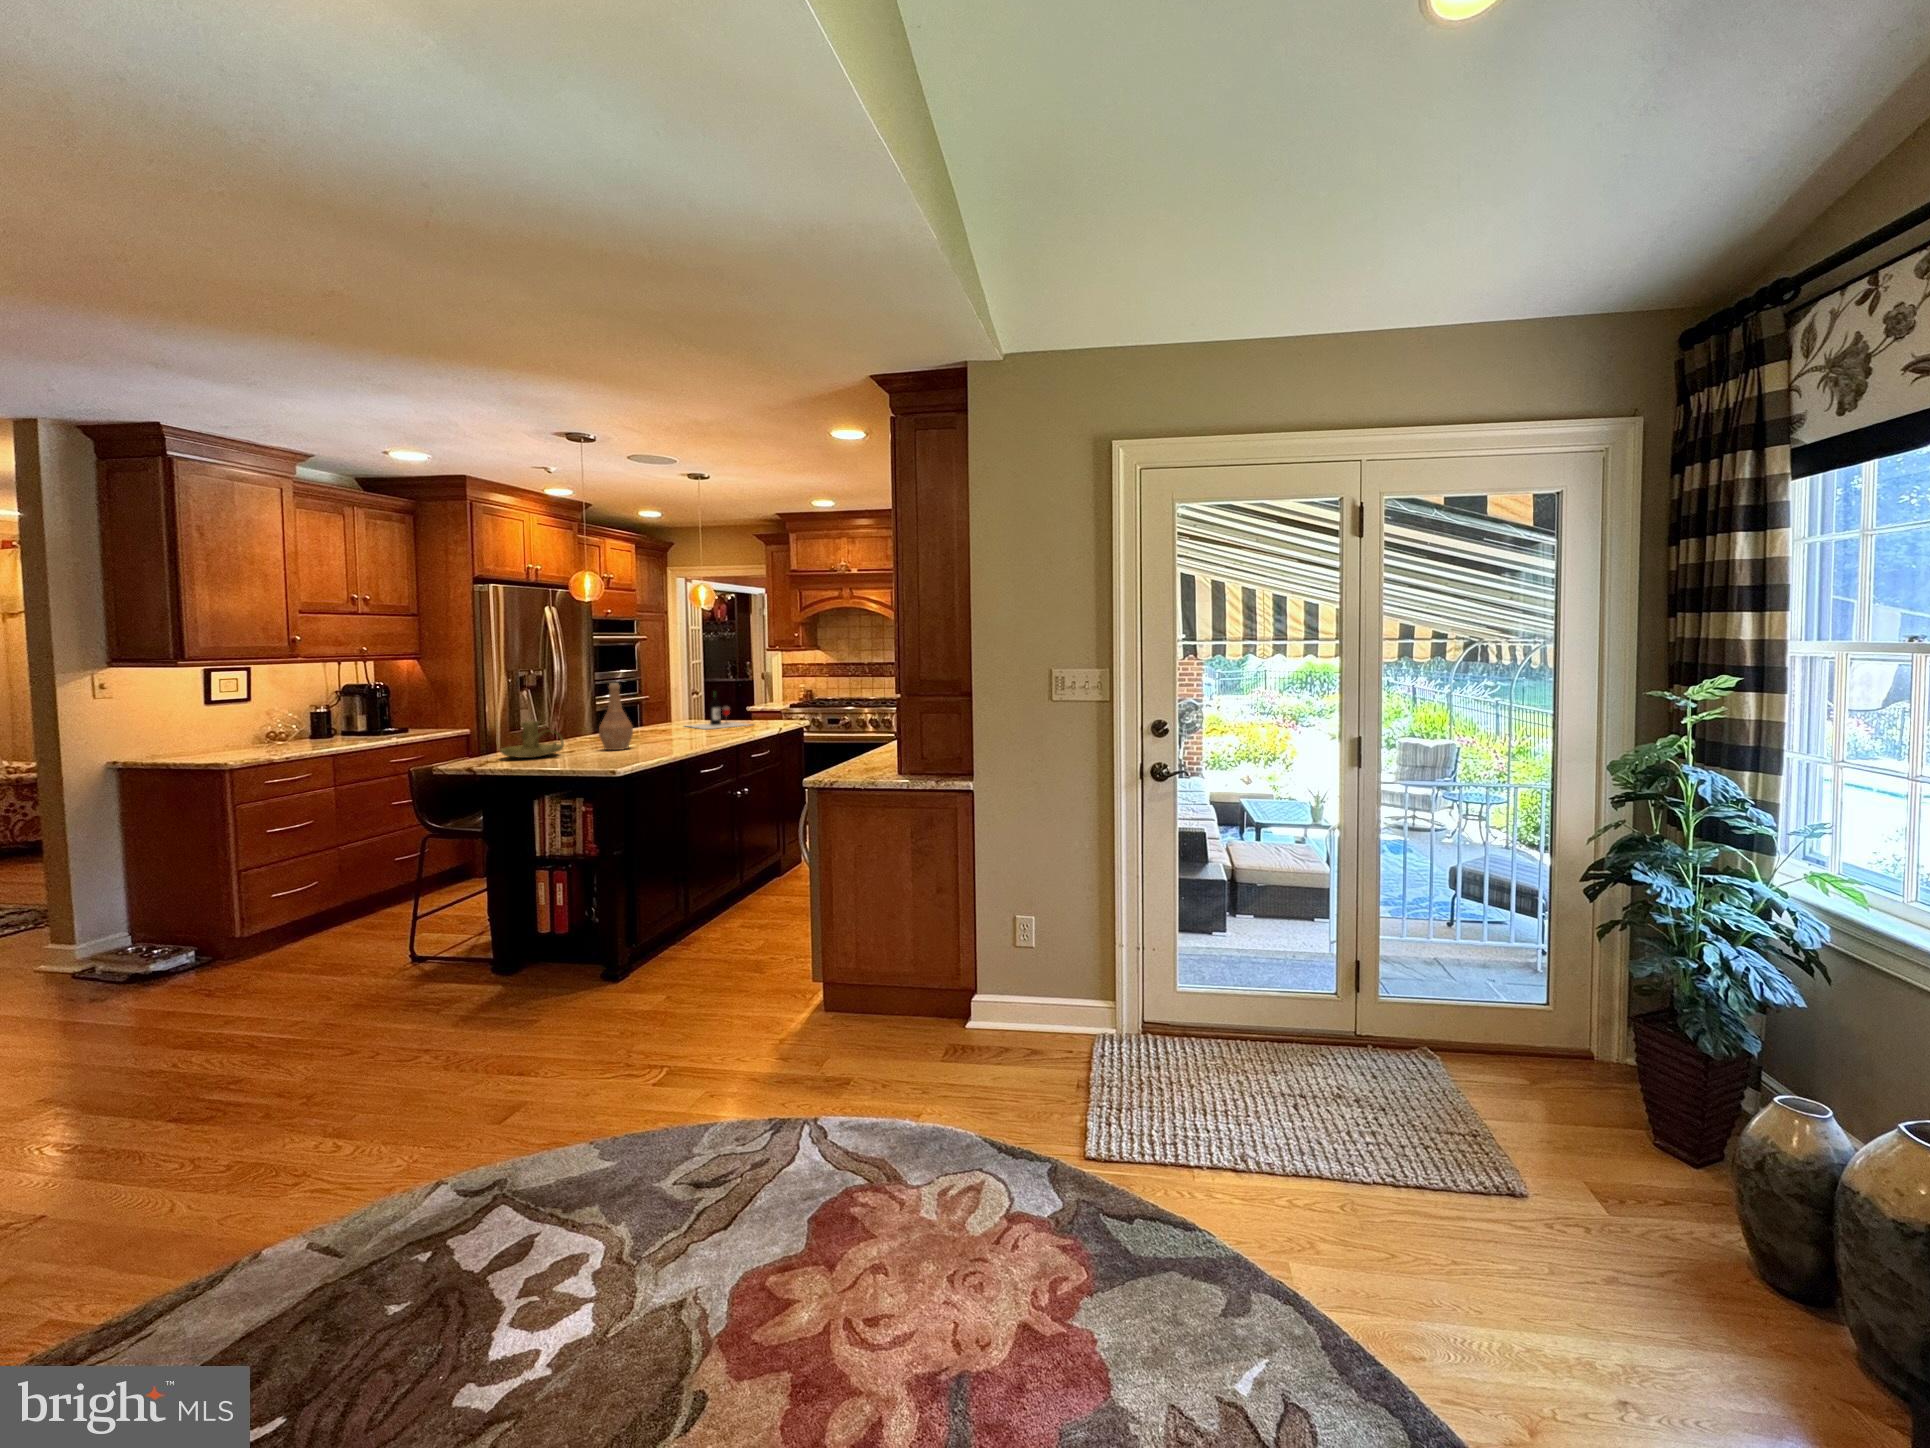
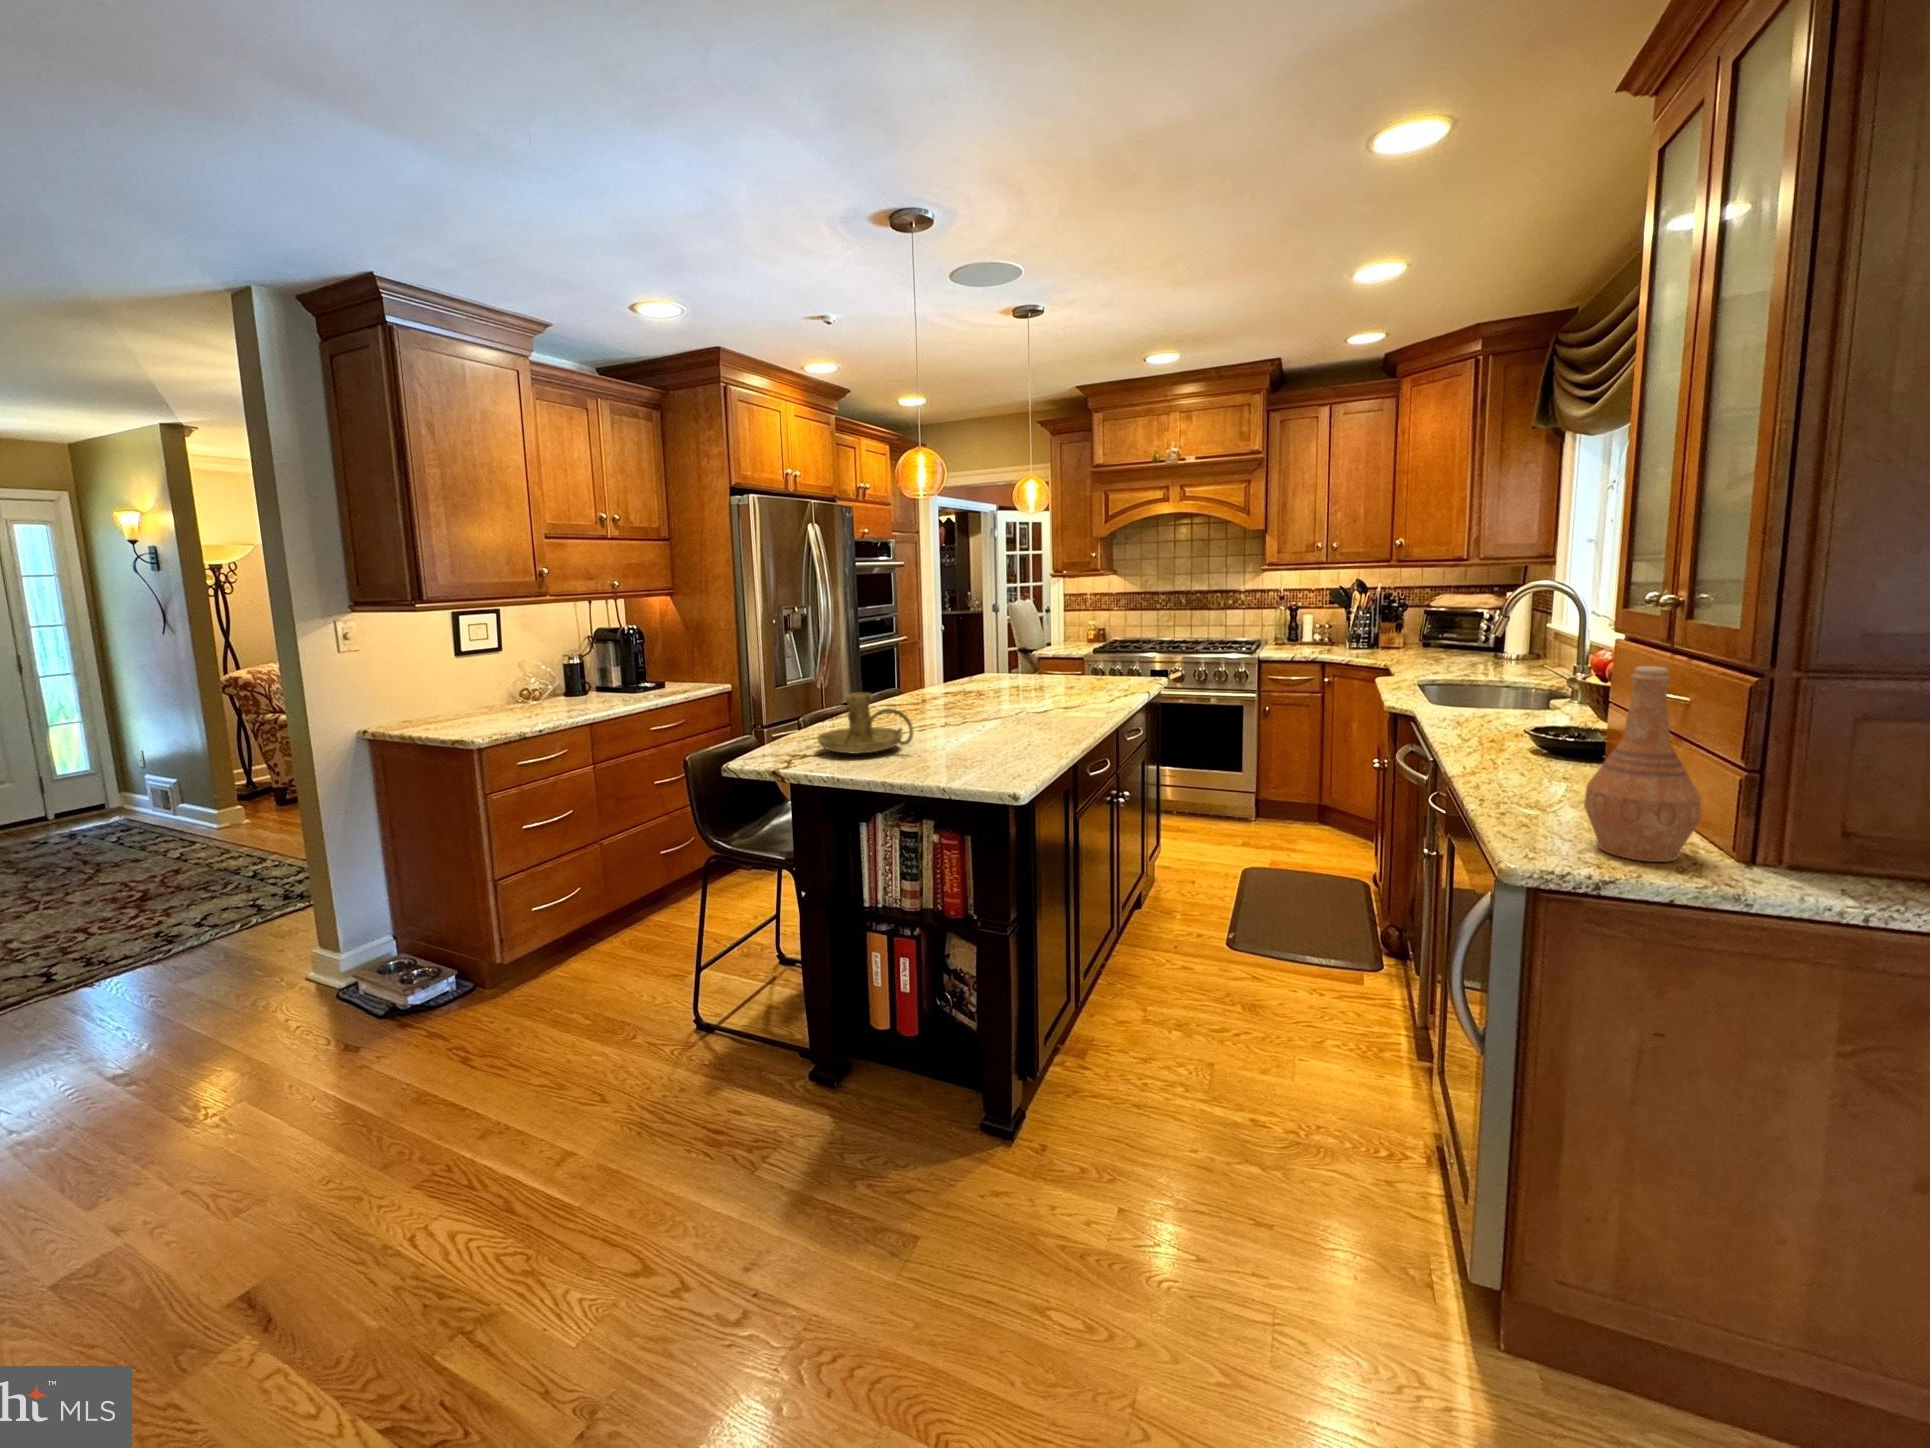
vase: present [599,683,633,750] -> present [1584,666,1701,862]
wine bottle: present [686,692,748,729] -> none [1005,636,1115,695]

